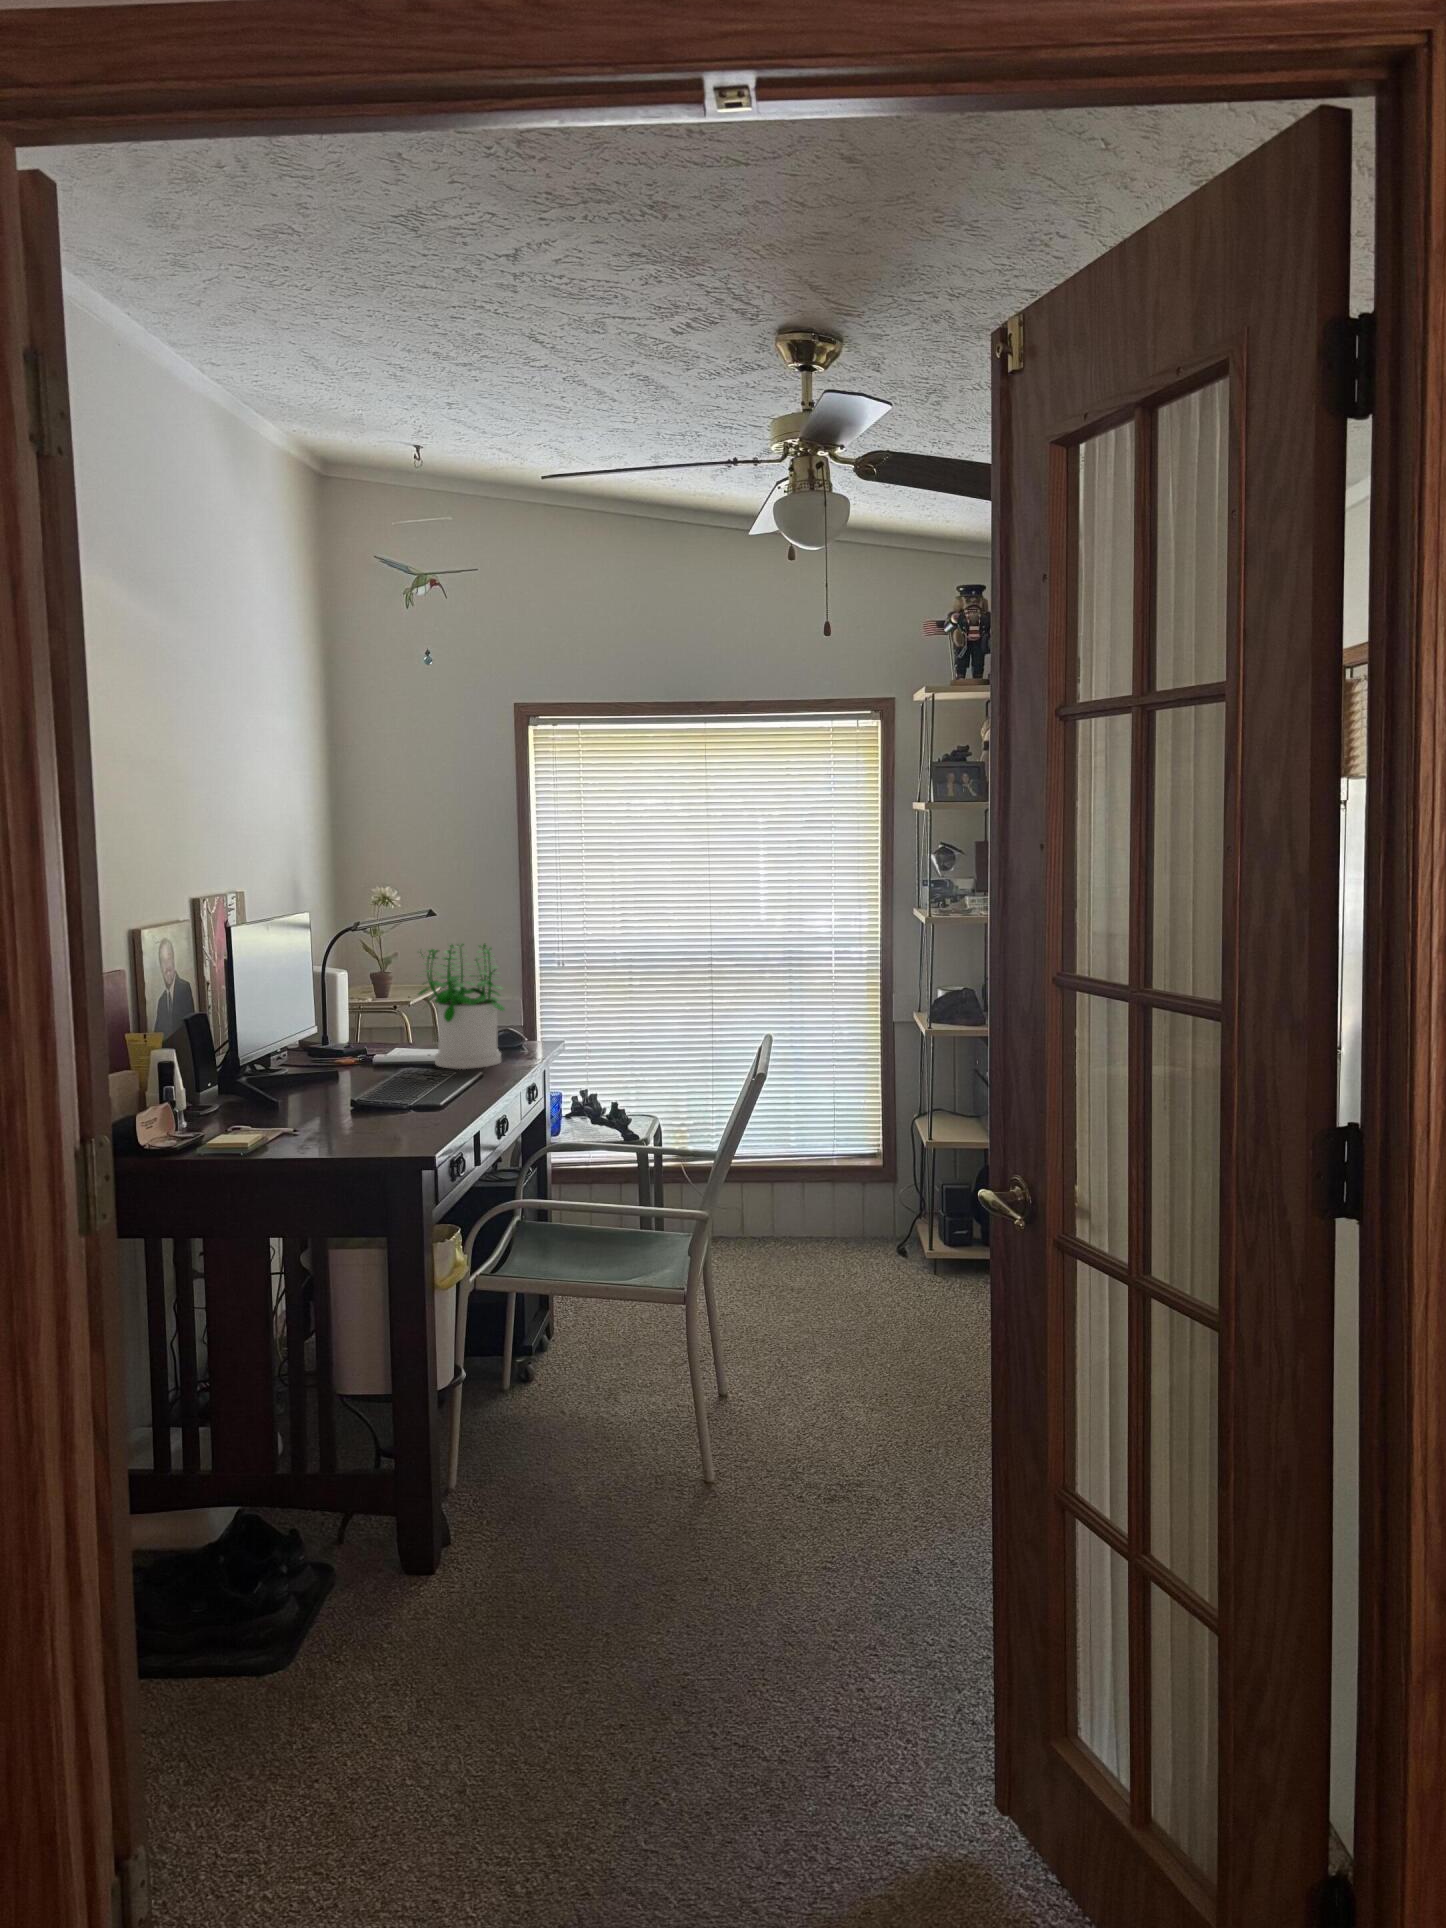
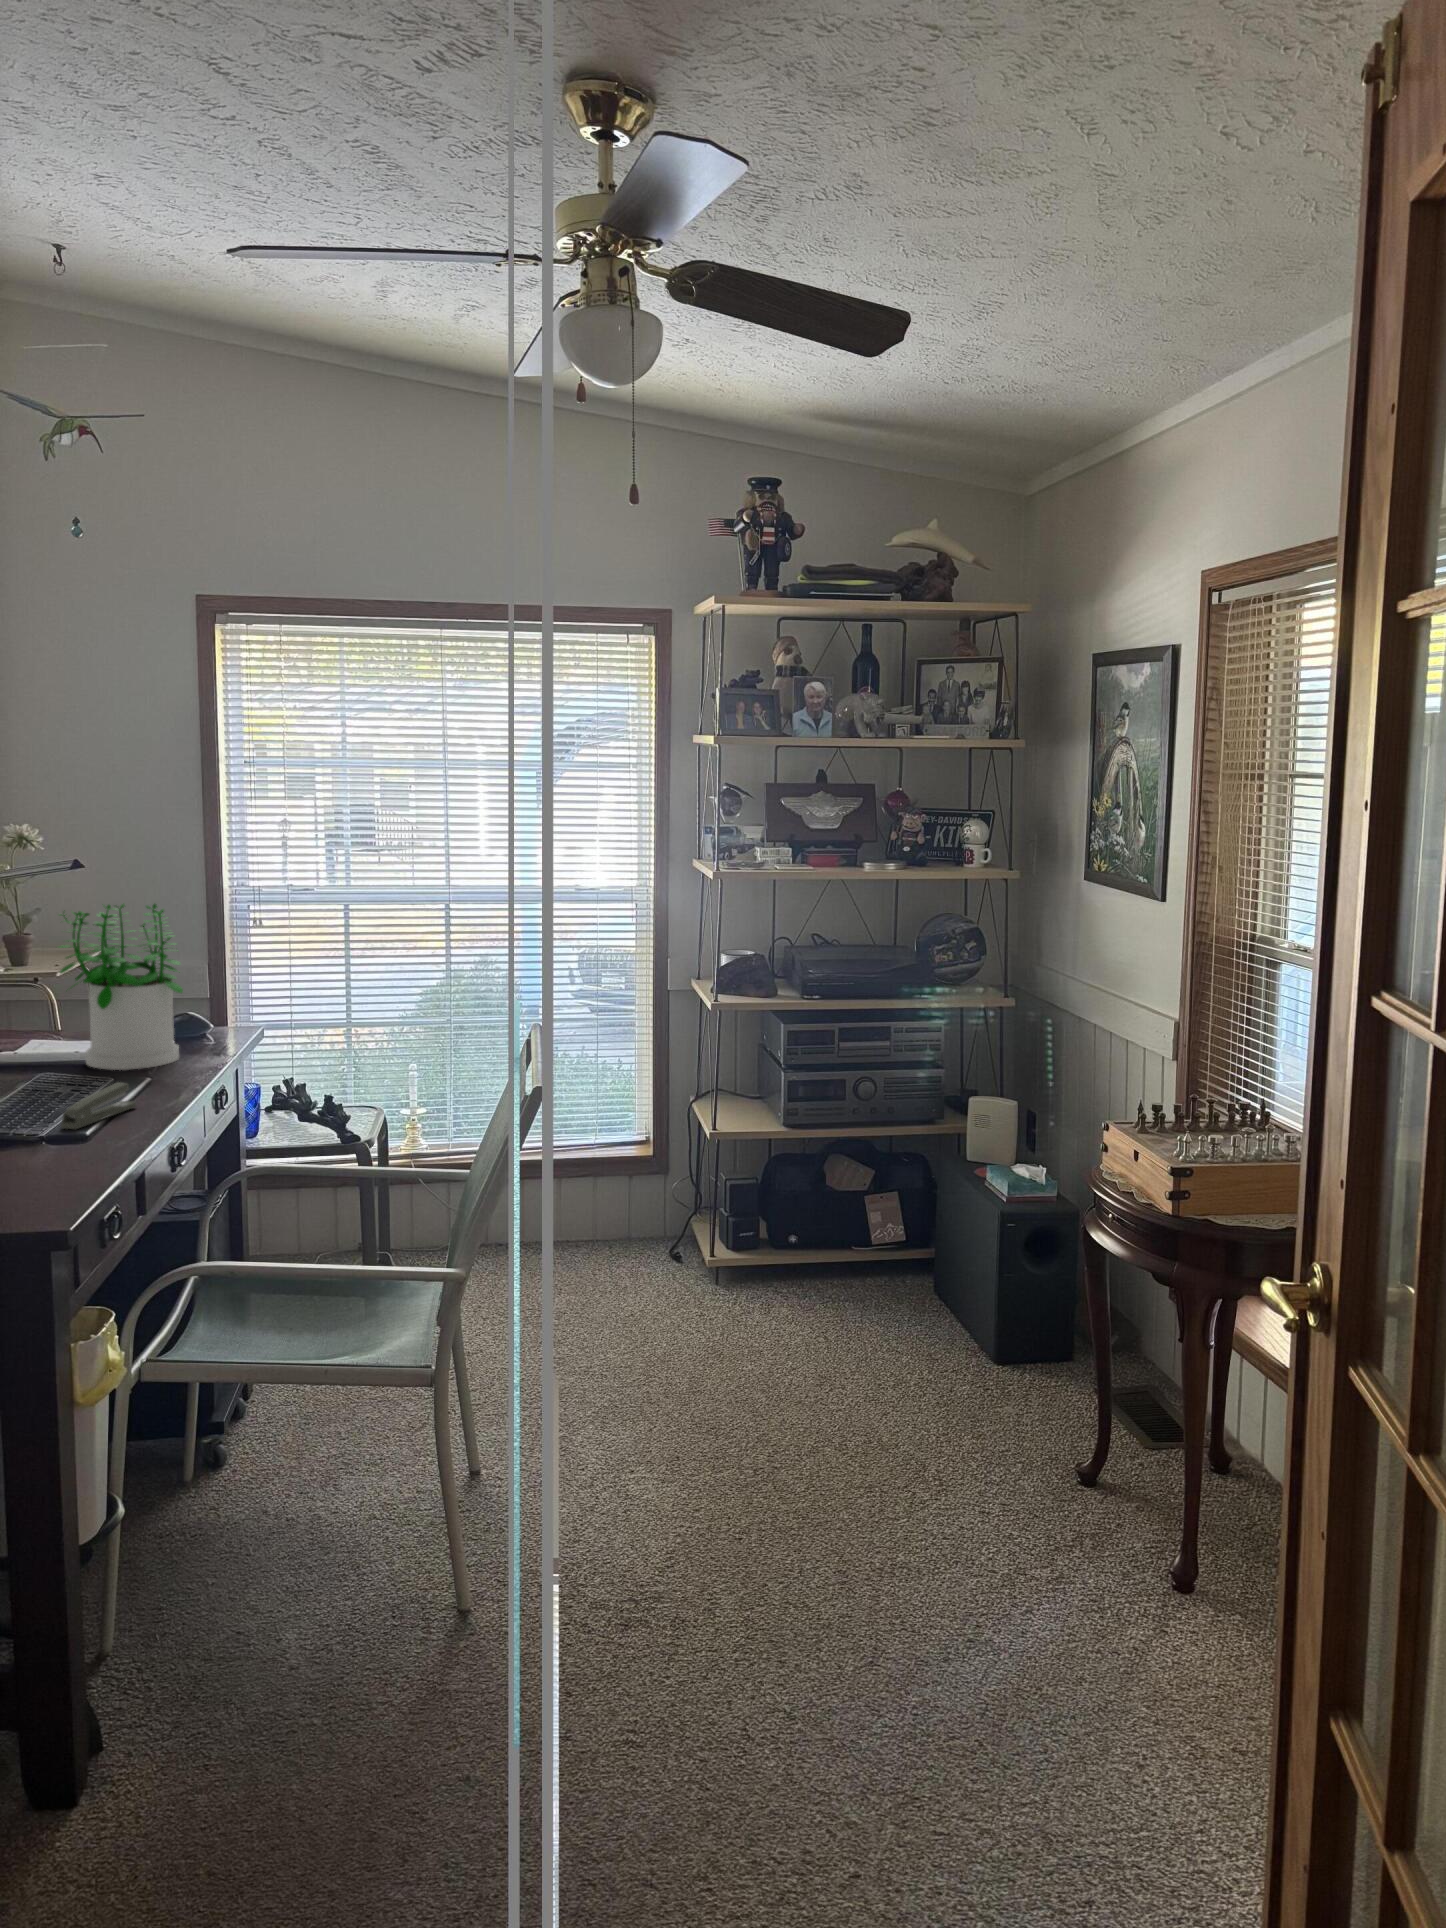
stapler: none [422,1072,473,1104] -> present [61,1082,136,1129]

